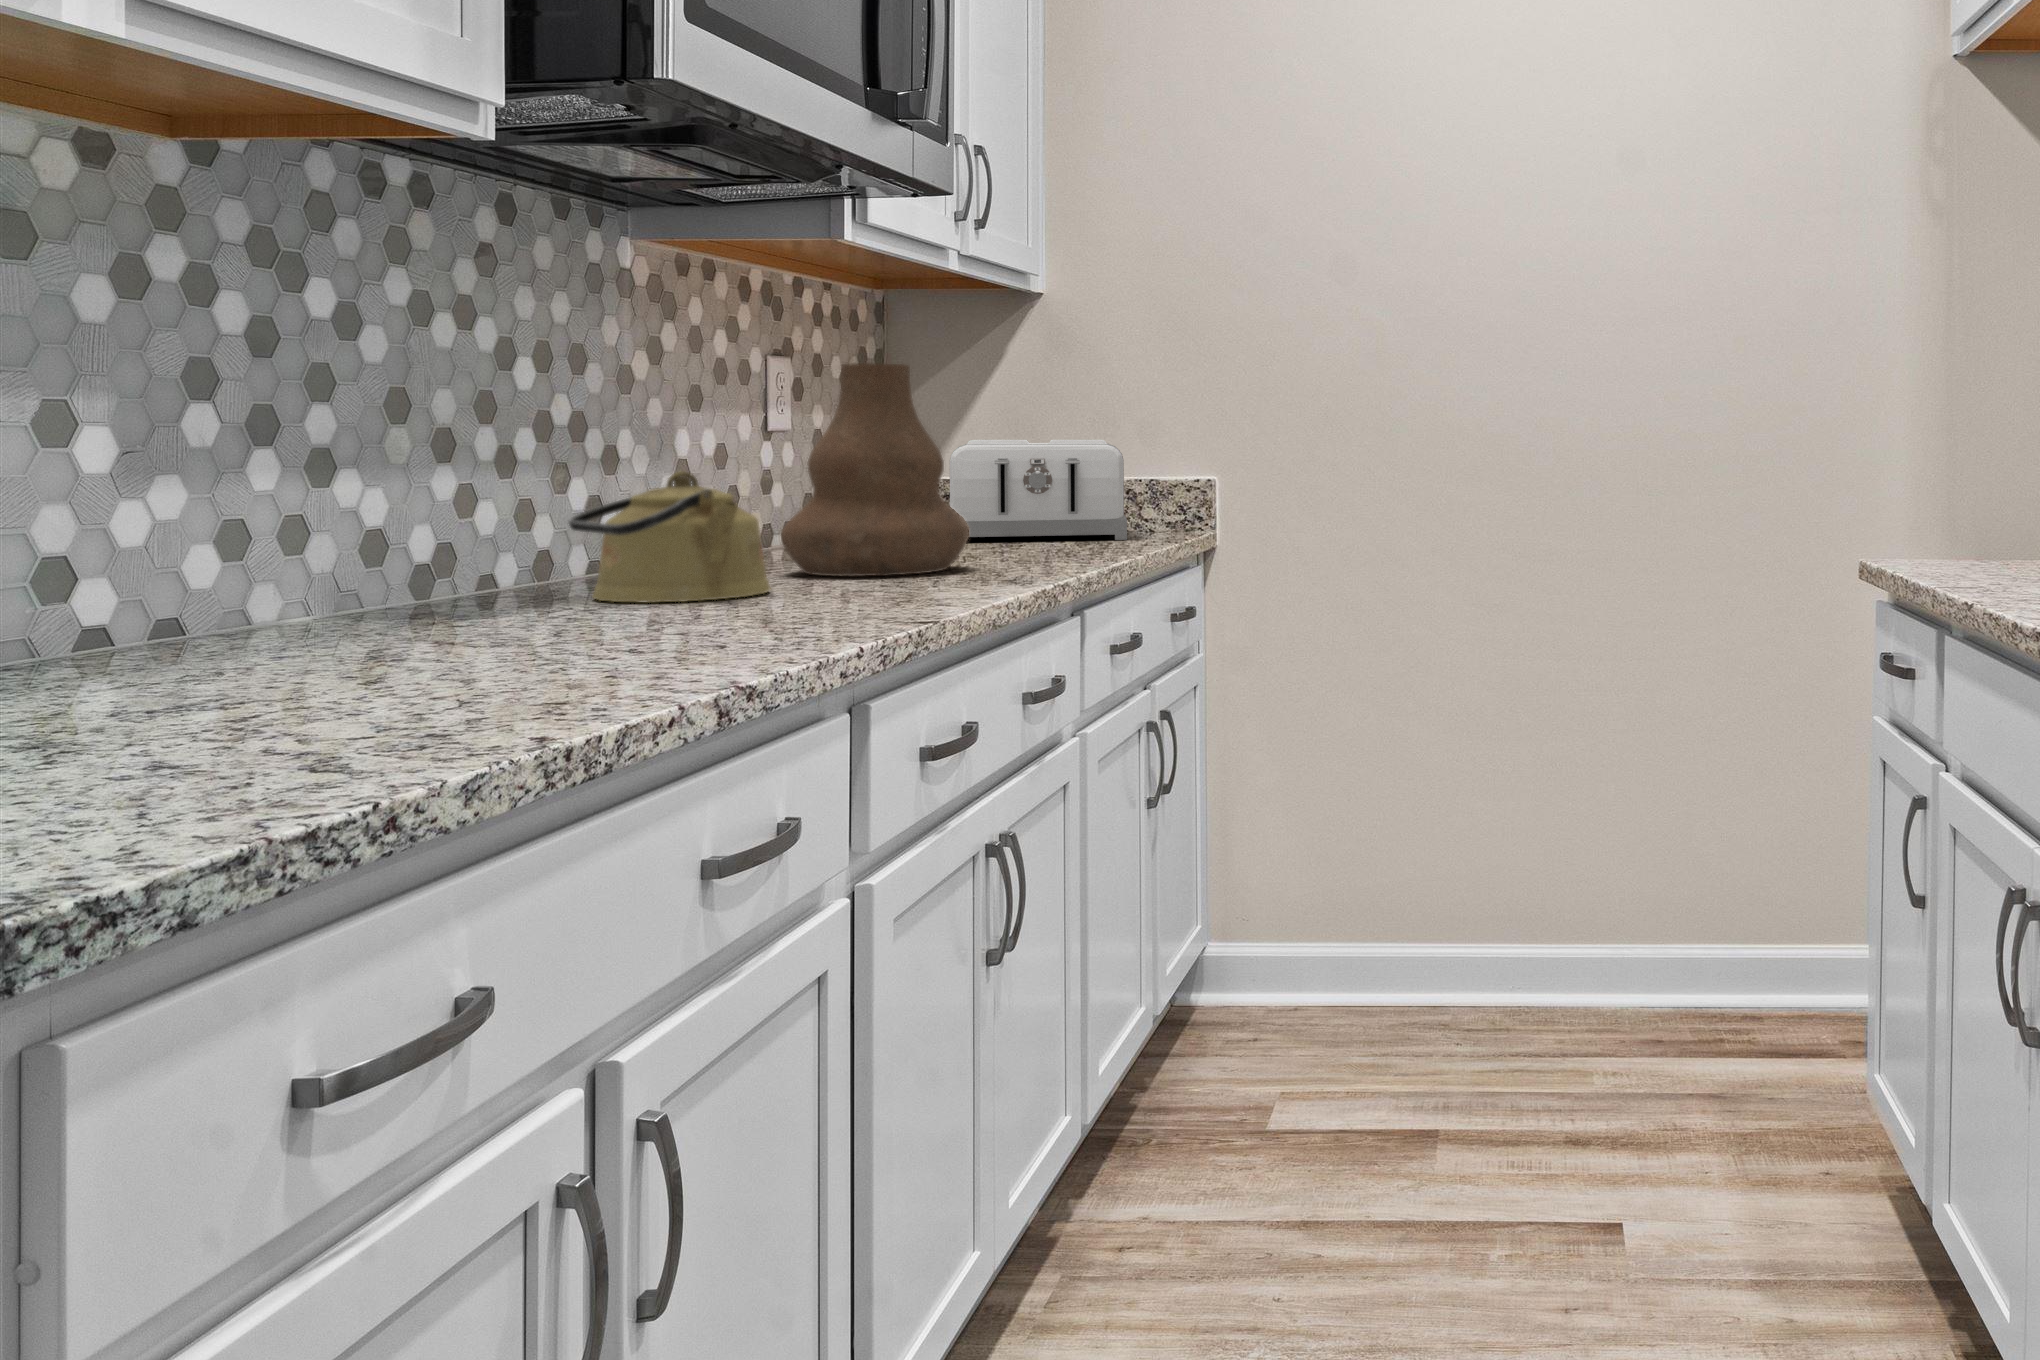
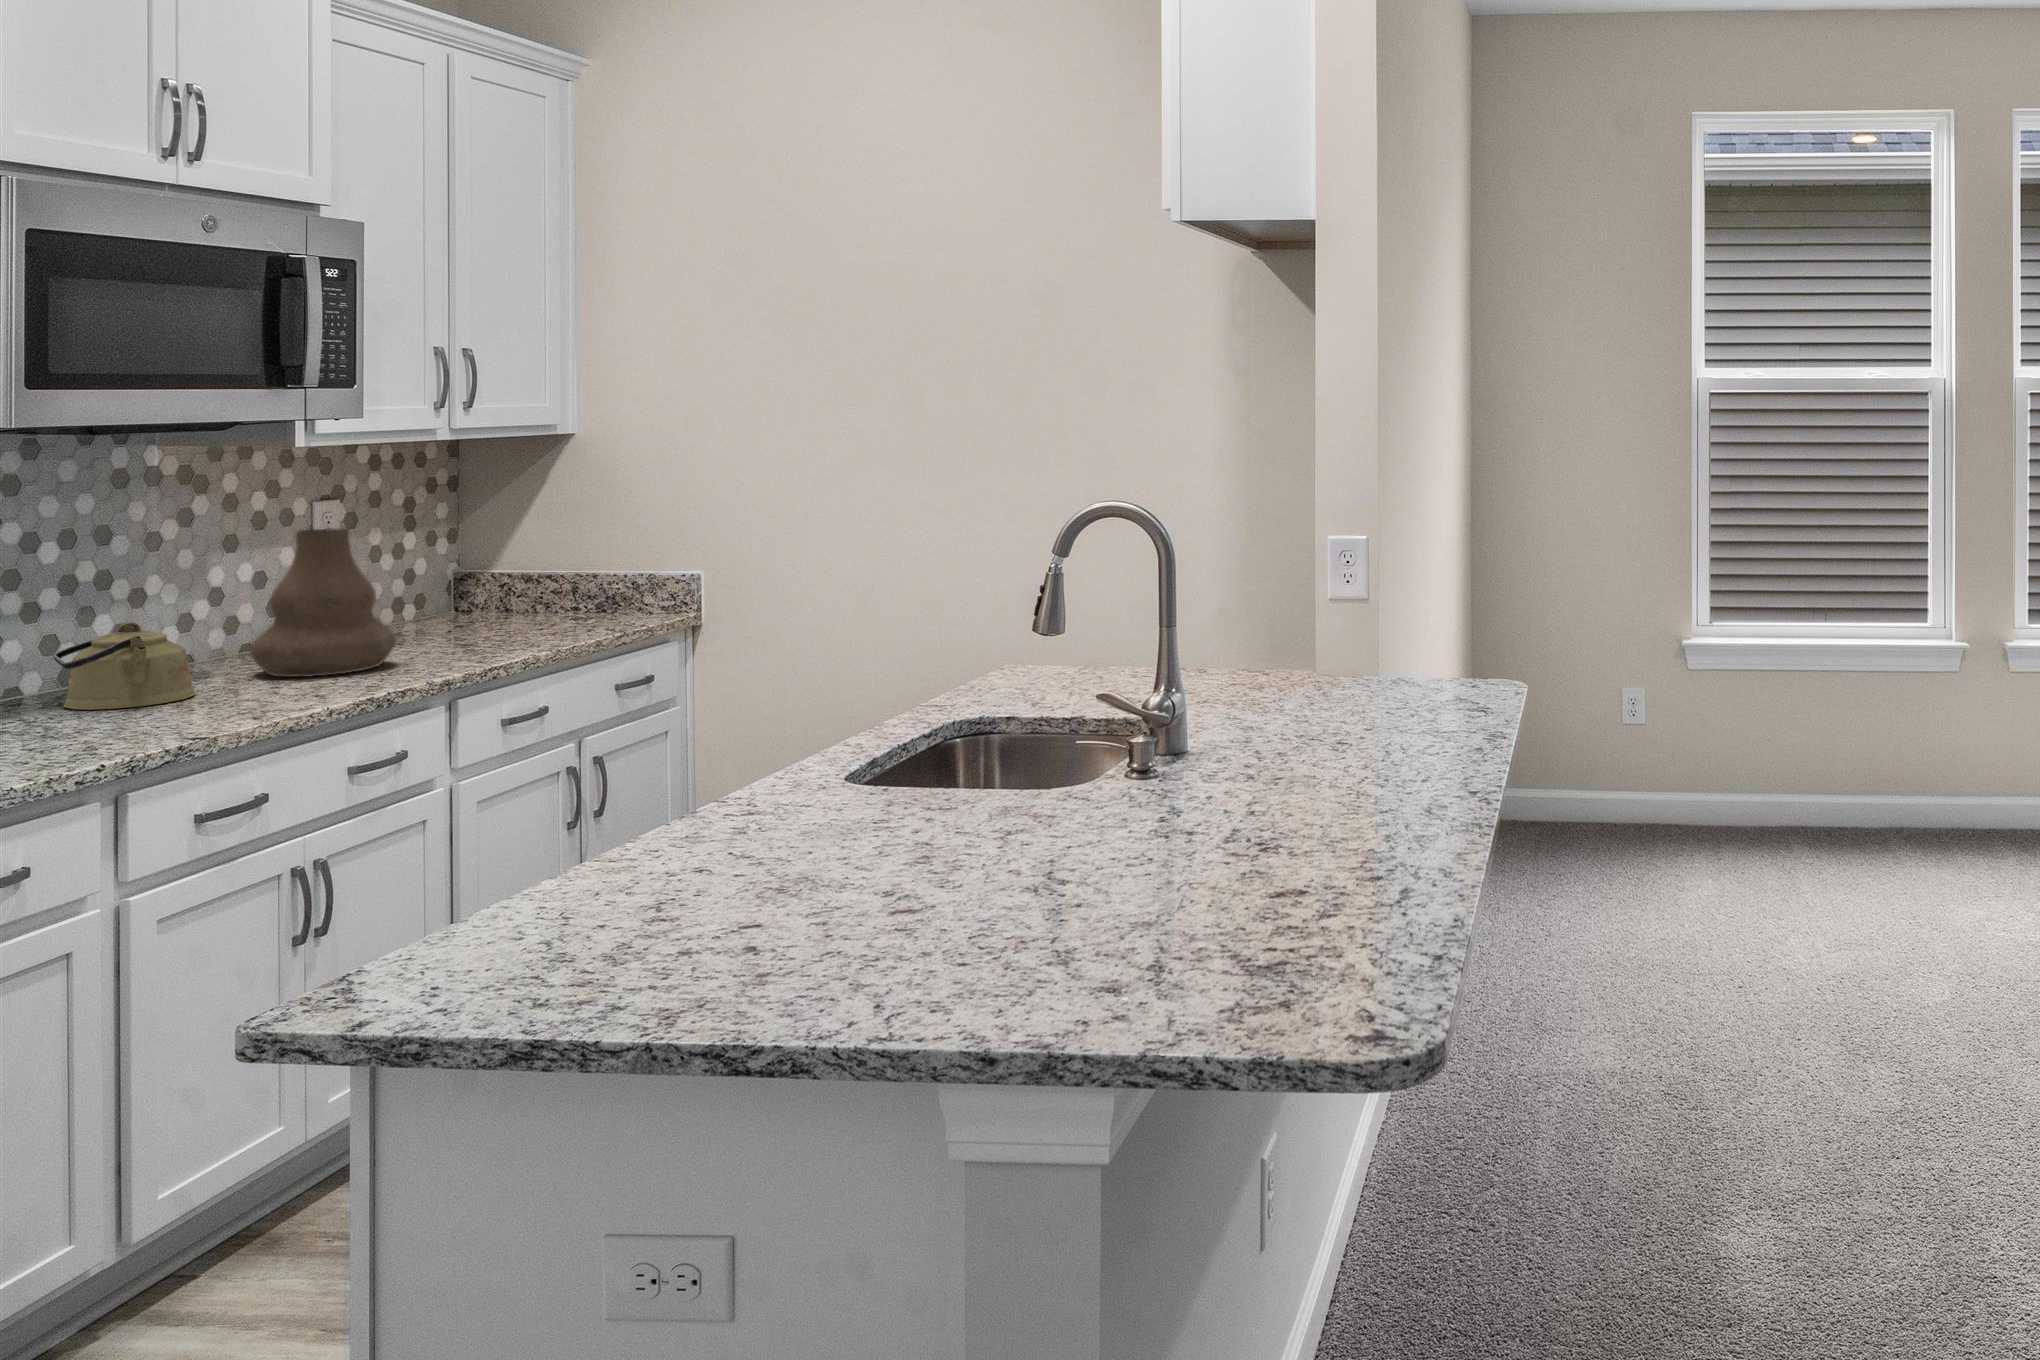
toaster: present [950,440,1127,540] -> none [477,540,655,626]

